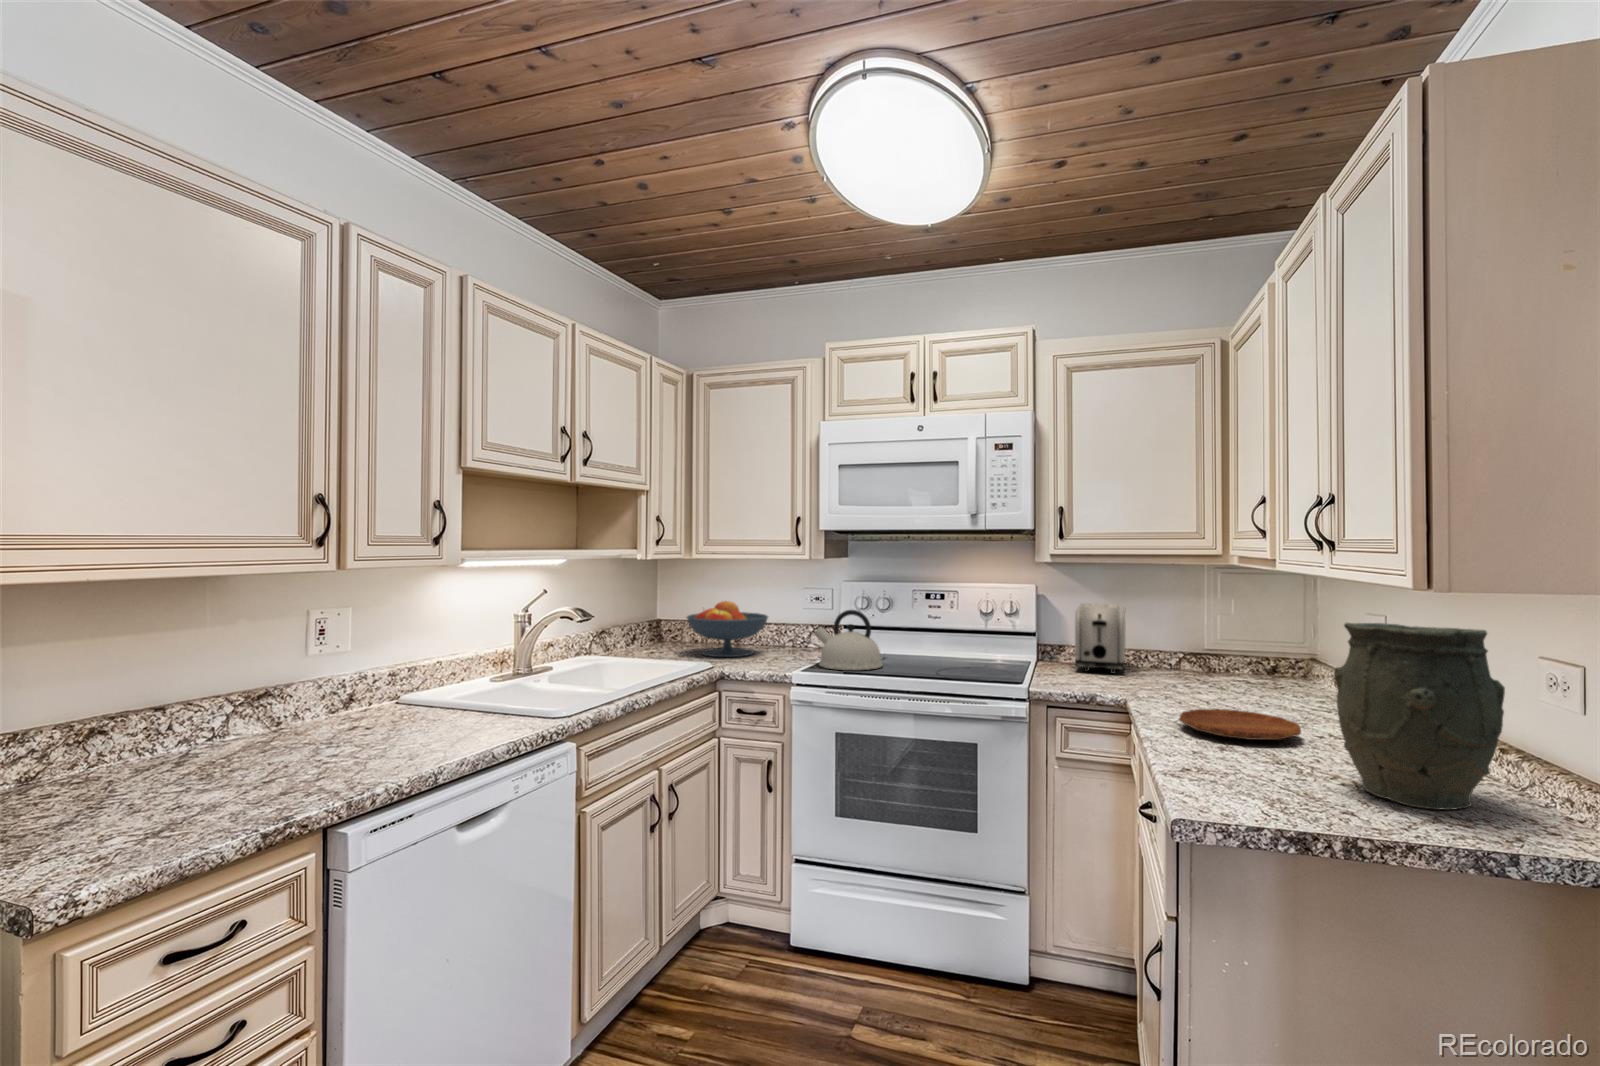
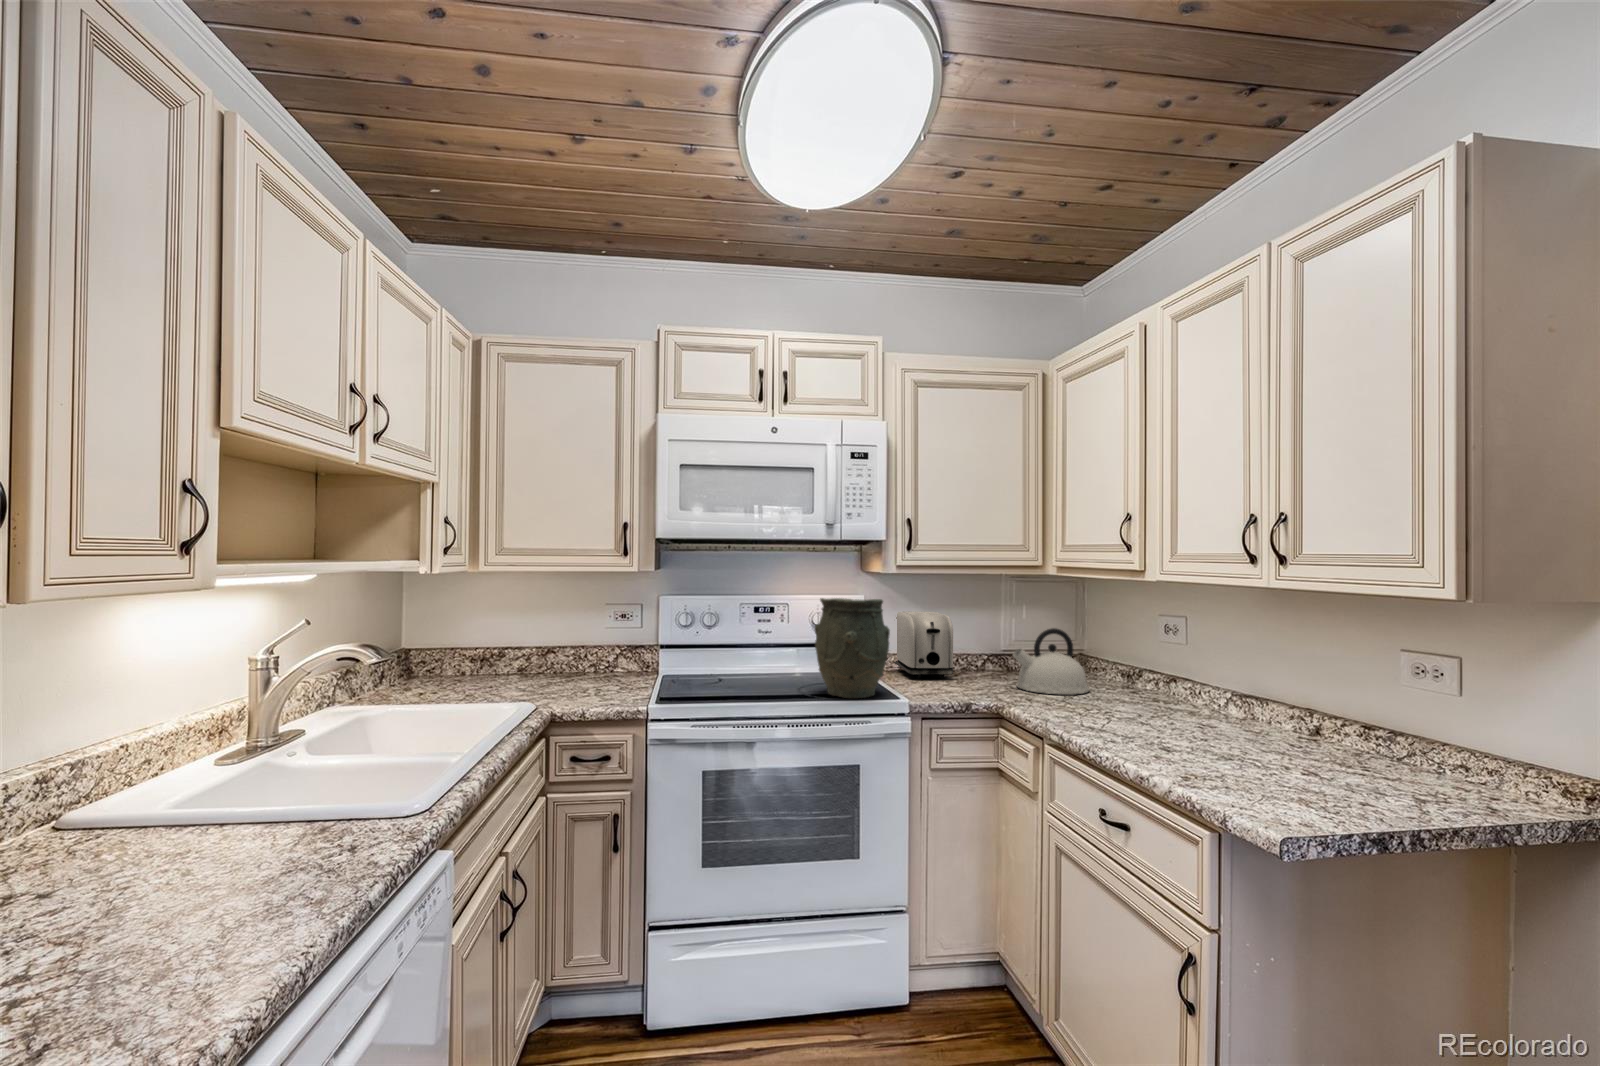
fruit bowl: present [687,601,768,657] -> none [471,621,578,693]
kettle: present [814,610,883,670] -> present [1013,628,1089,695]
vase: present [1333,623,1505,810] -> present [815,598,890,698]
tray: present [1179,709,1301,740] -> none [1089,708,1201,736]

